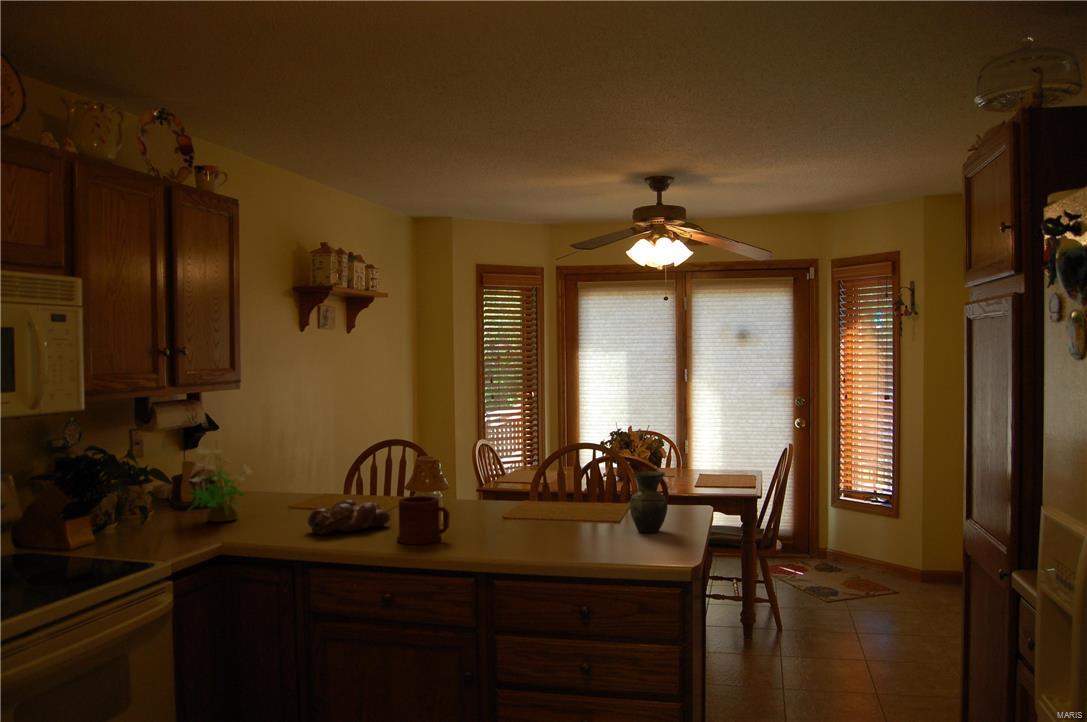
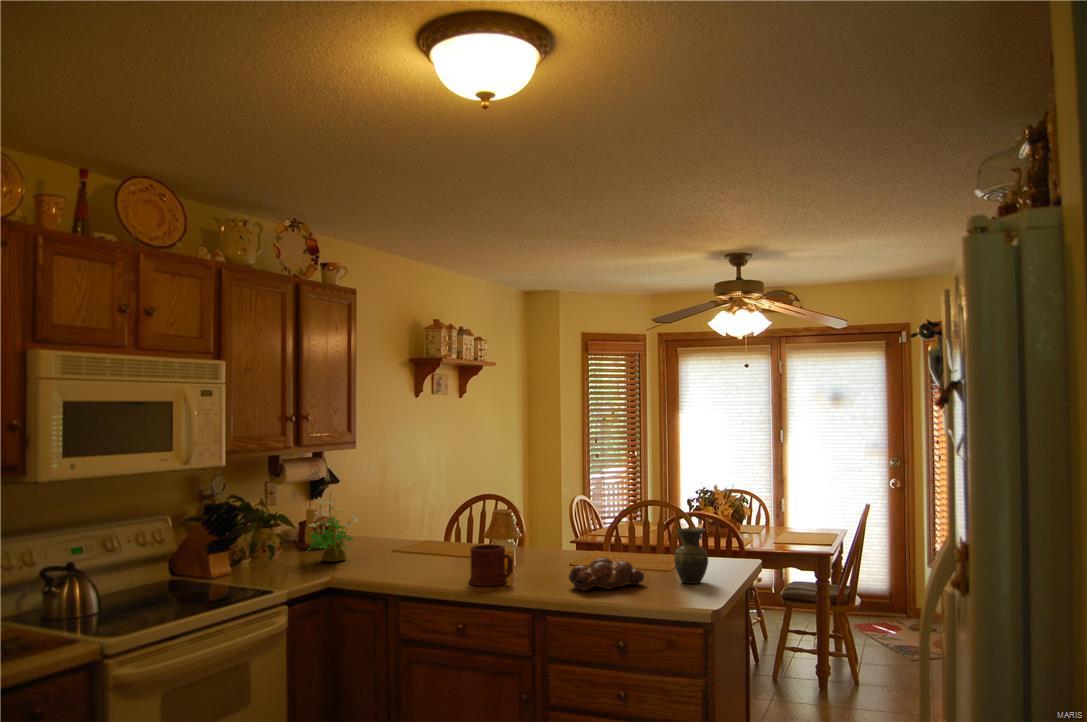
bread loaf: present [308,499,390,535] -> present [569,558,644,591]

